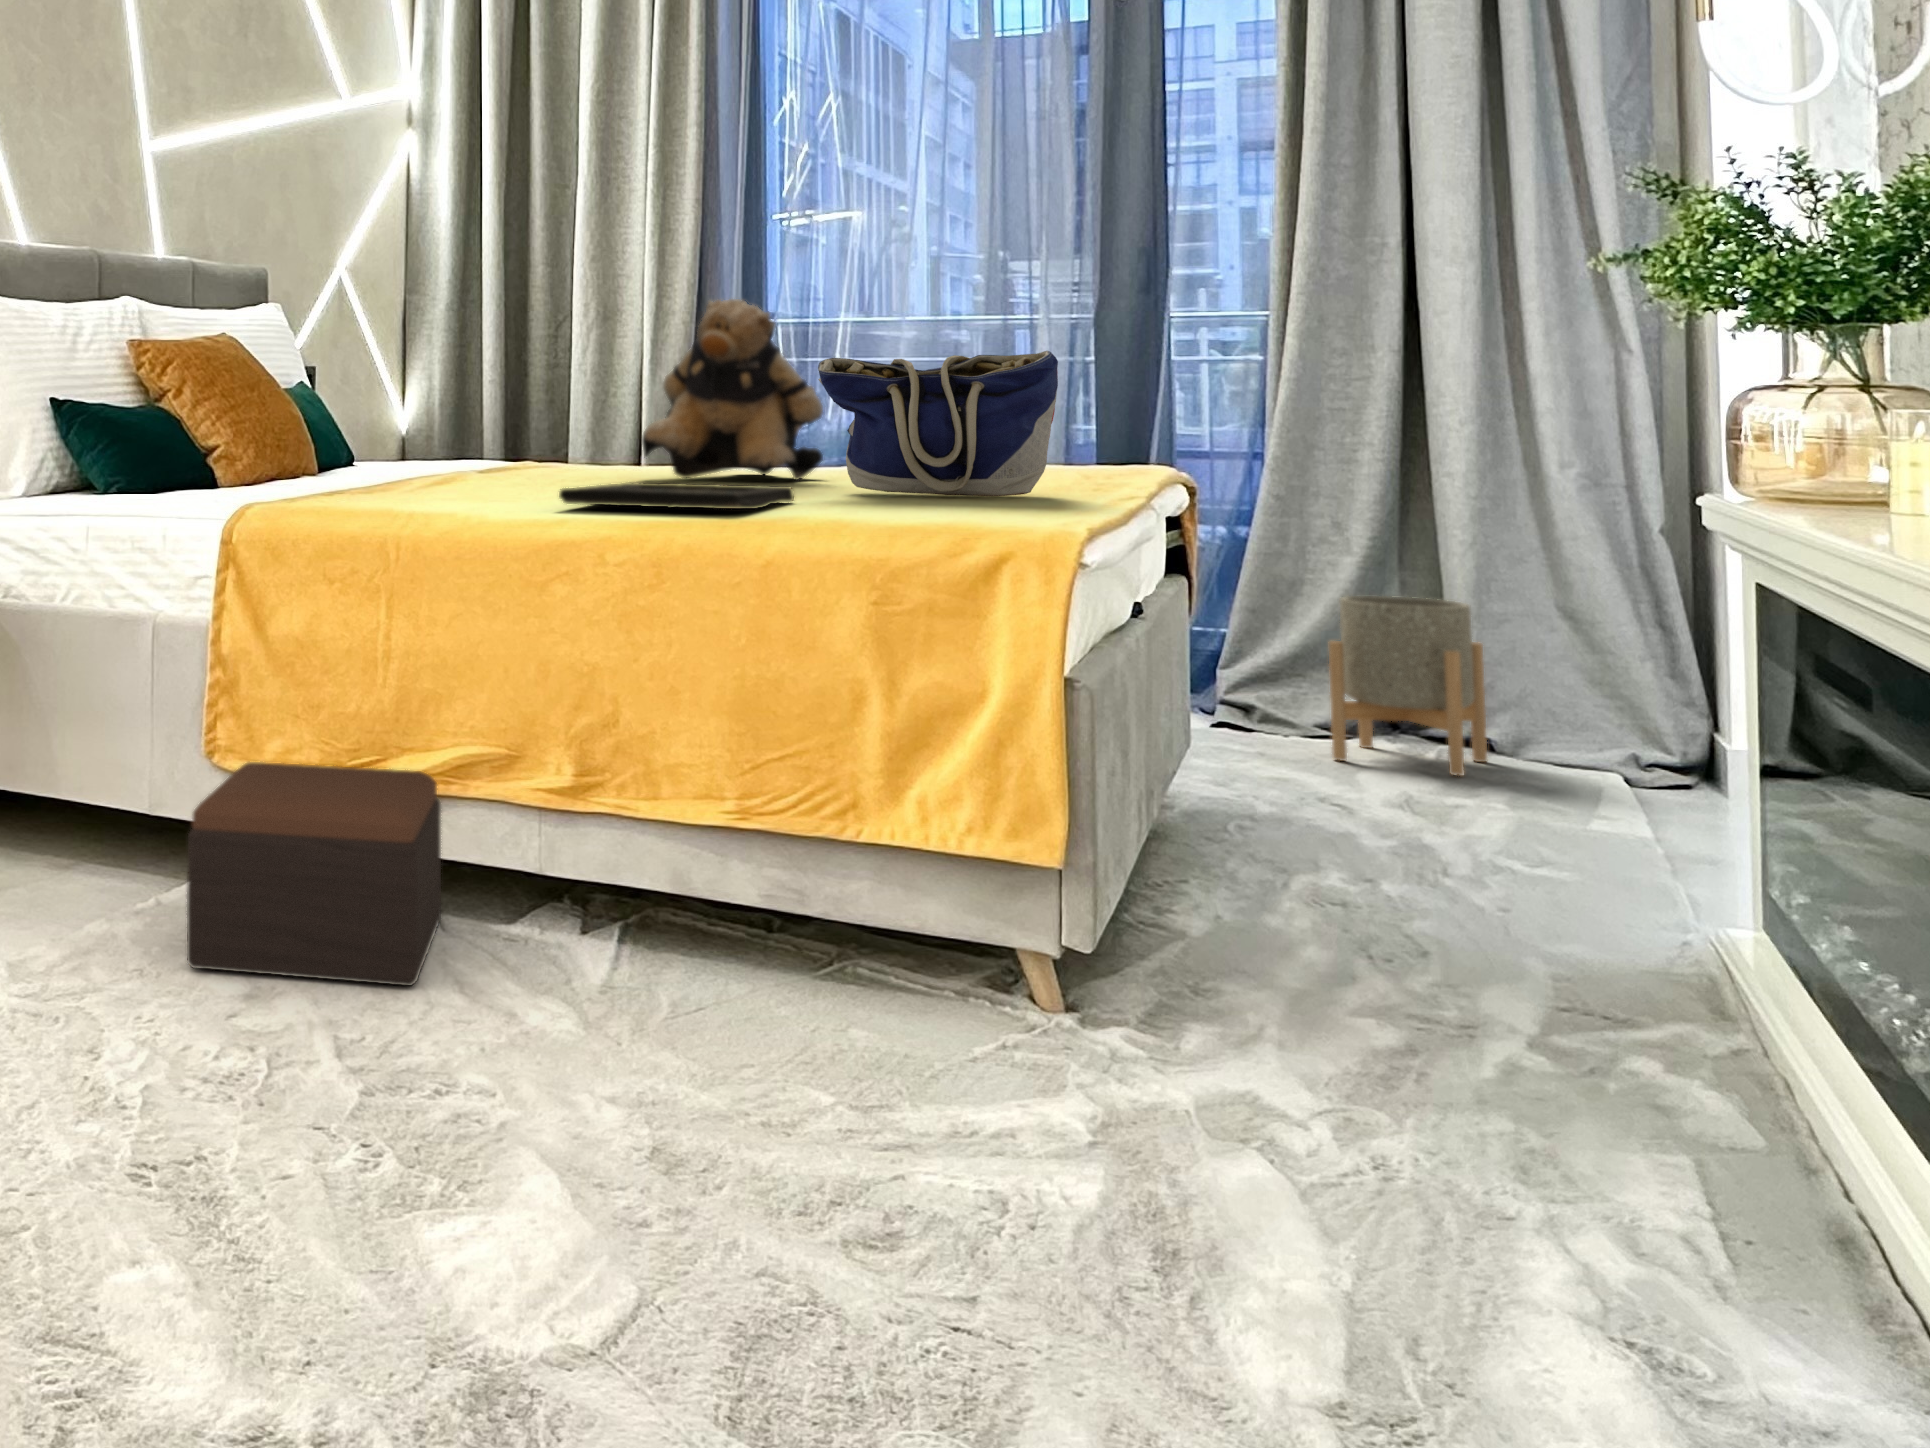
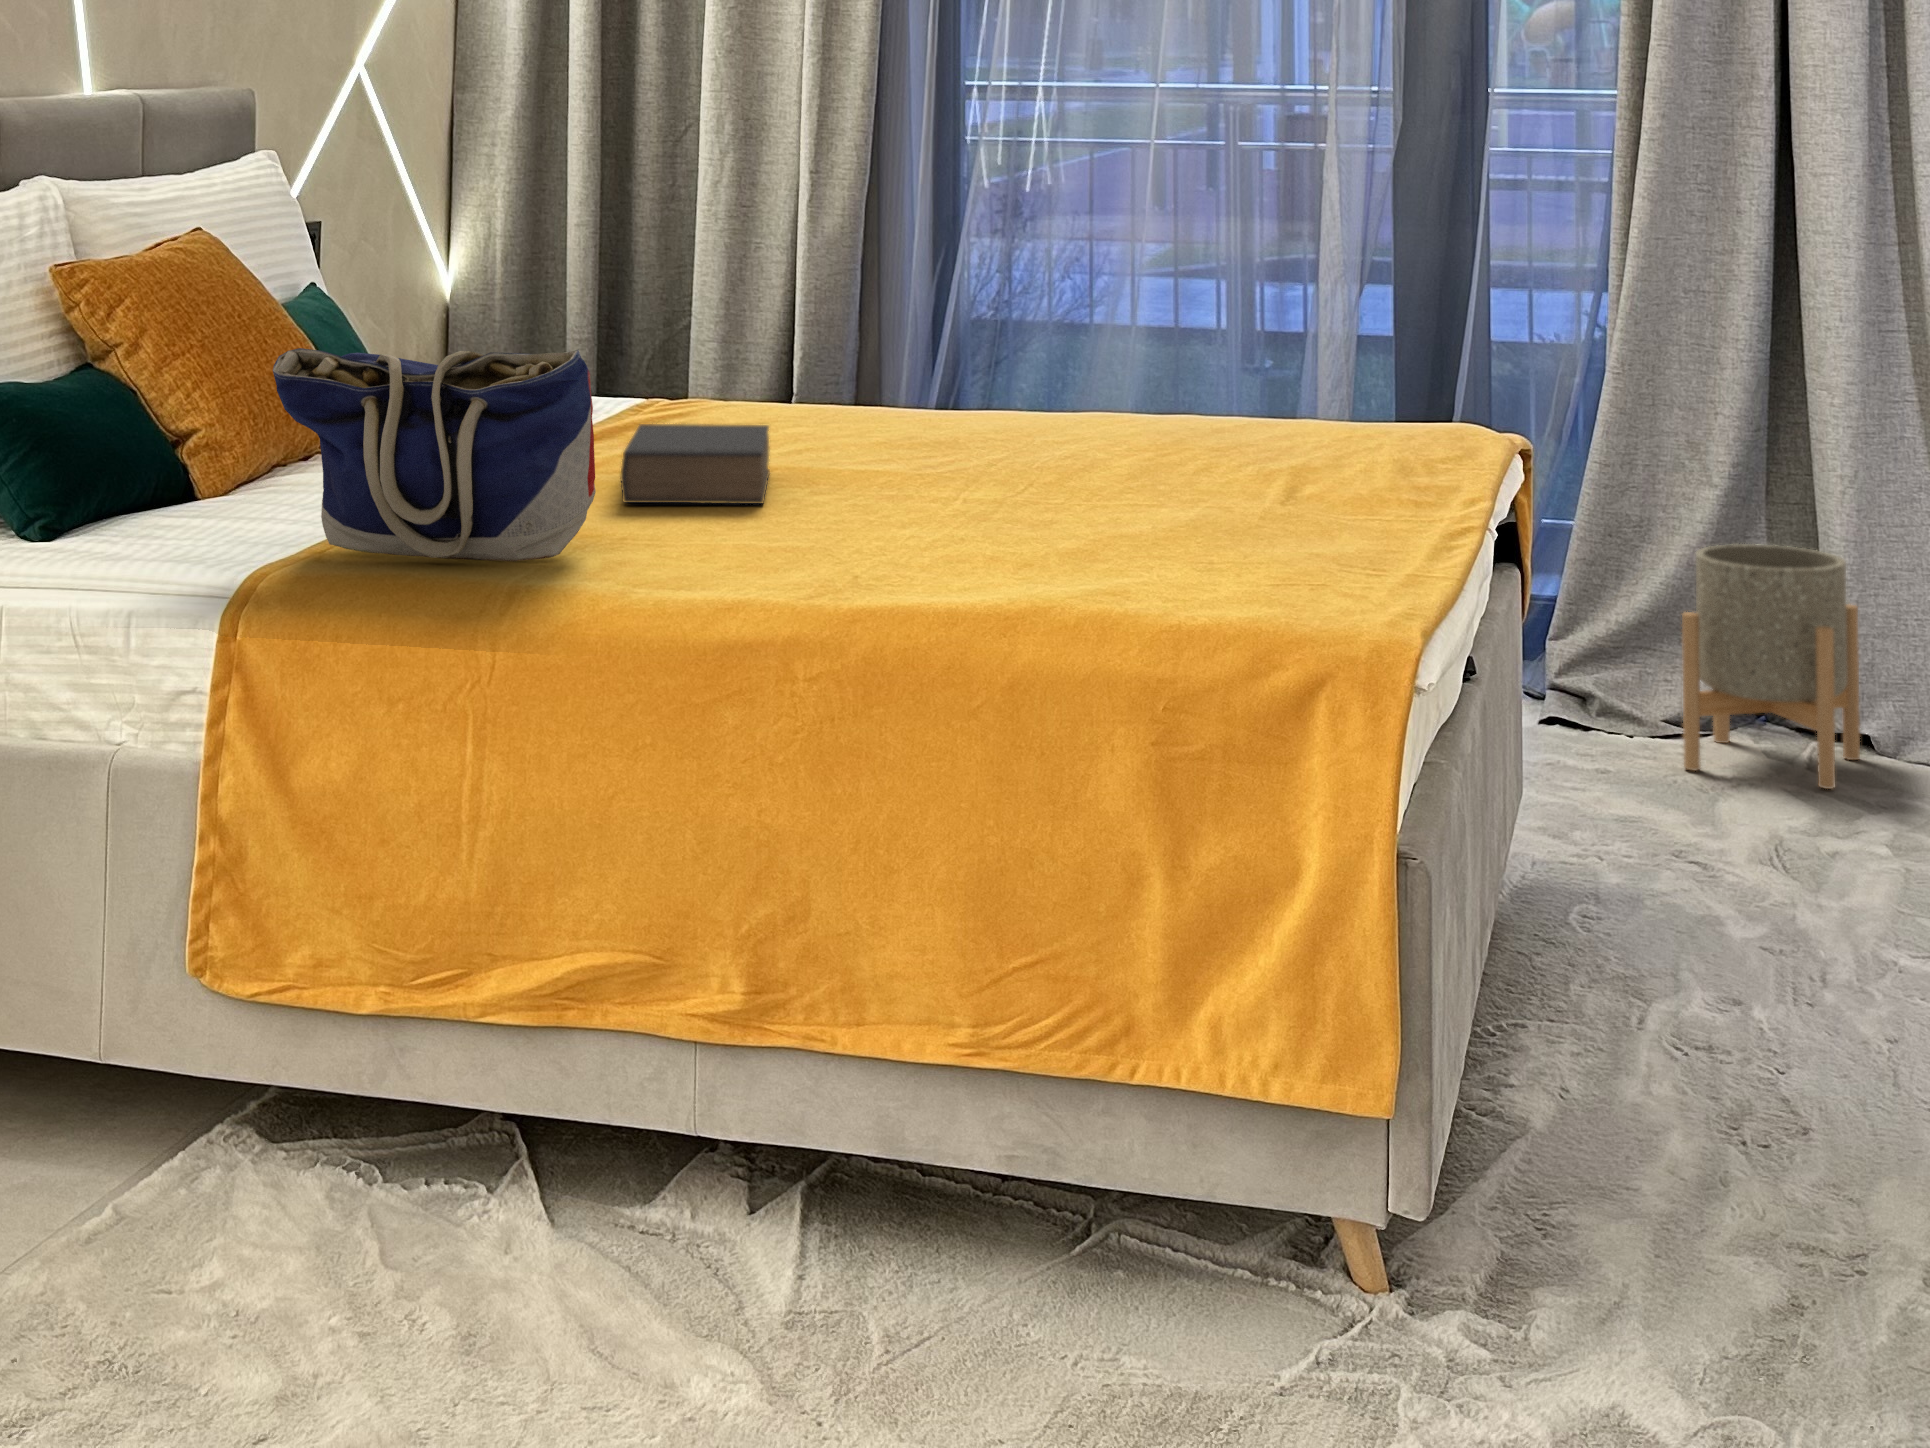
teddy bear: present [642,299,823,480] -> none [818,198,1066,457]
tote bag: present [818,351,1058,496] -> present [273,348,596,561]
book: none [498,450,607,489] -> present [620,424,770,504]
tray: present [559,482,794,509] -> none [721,514,1038,597]
footstool: present [187,762,441,986] -> none [174,998,548,1360]

